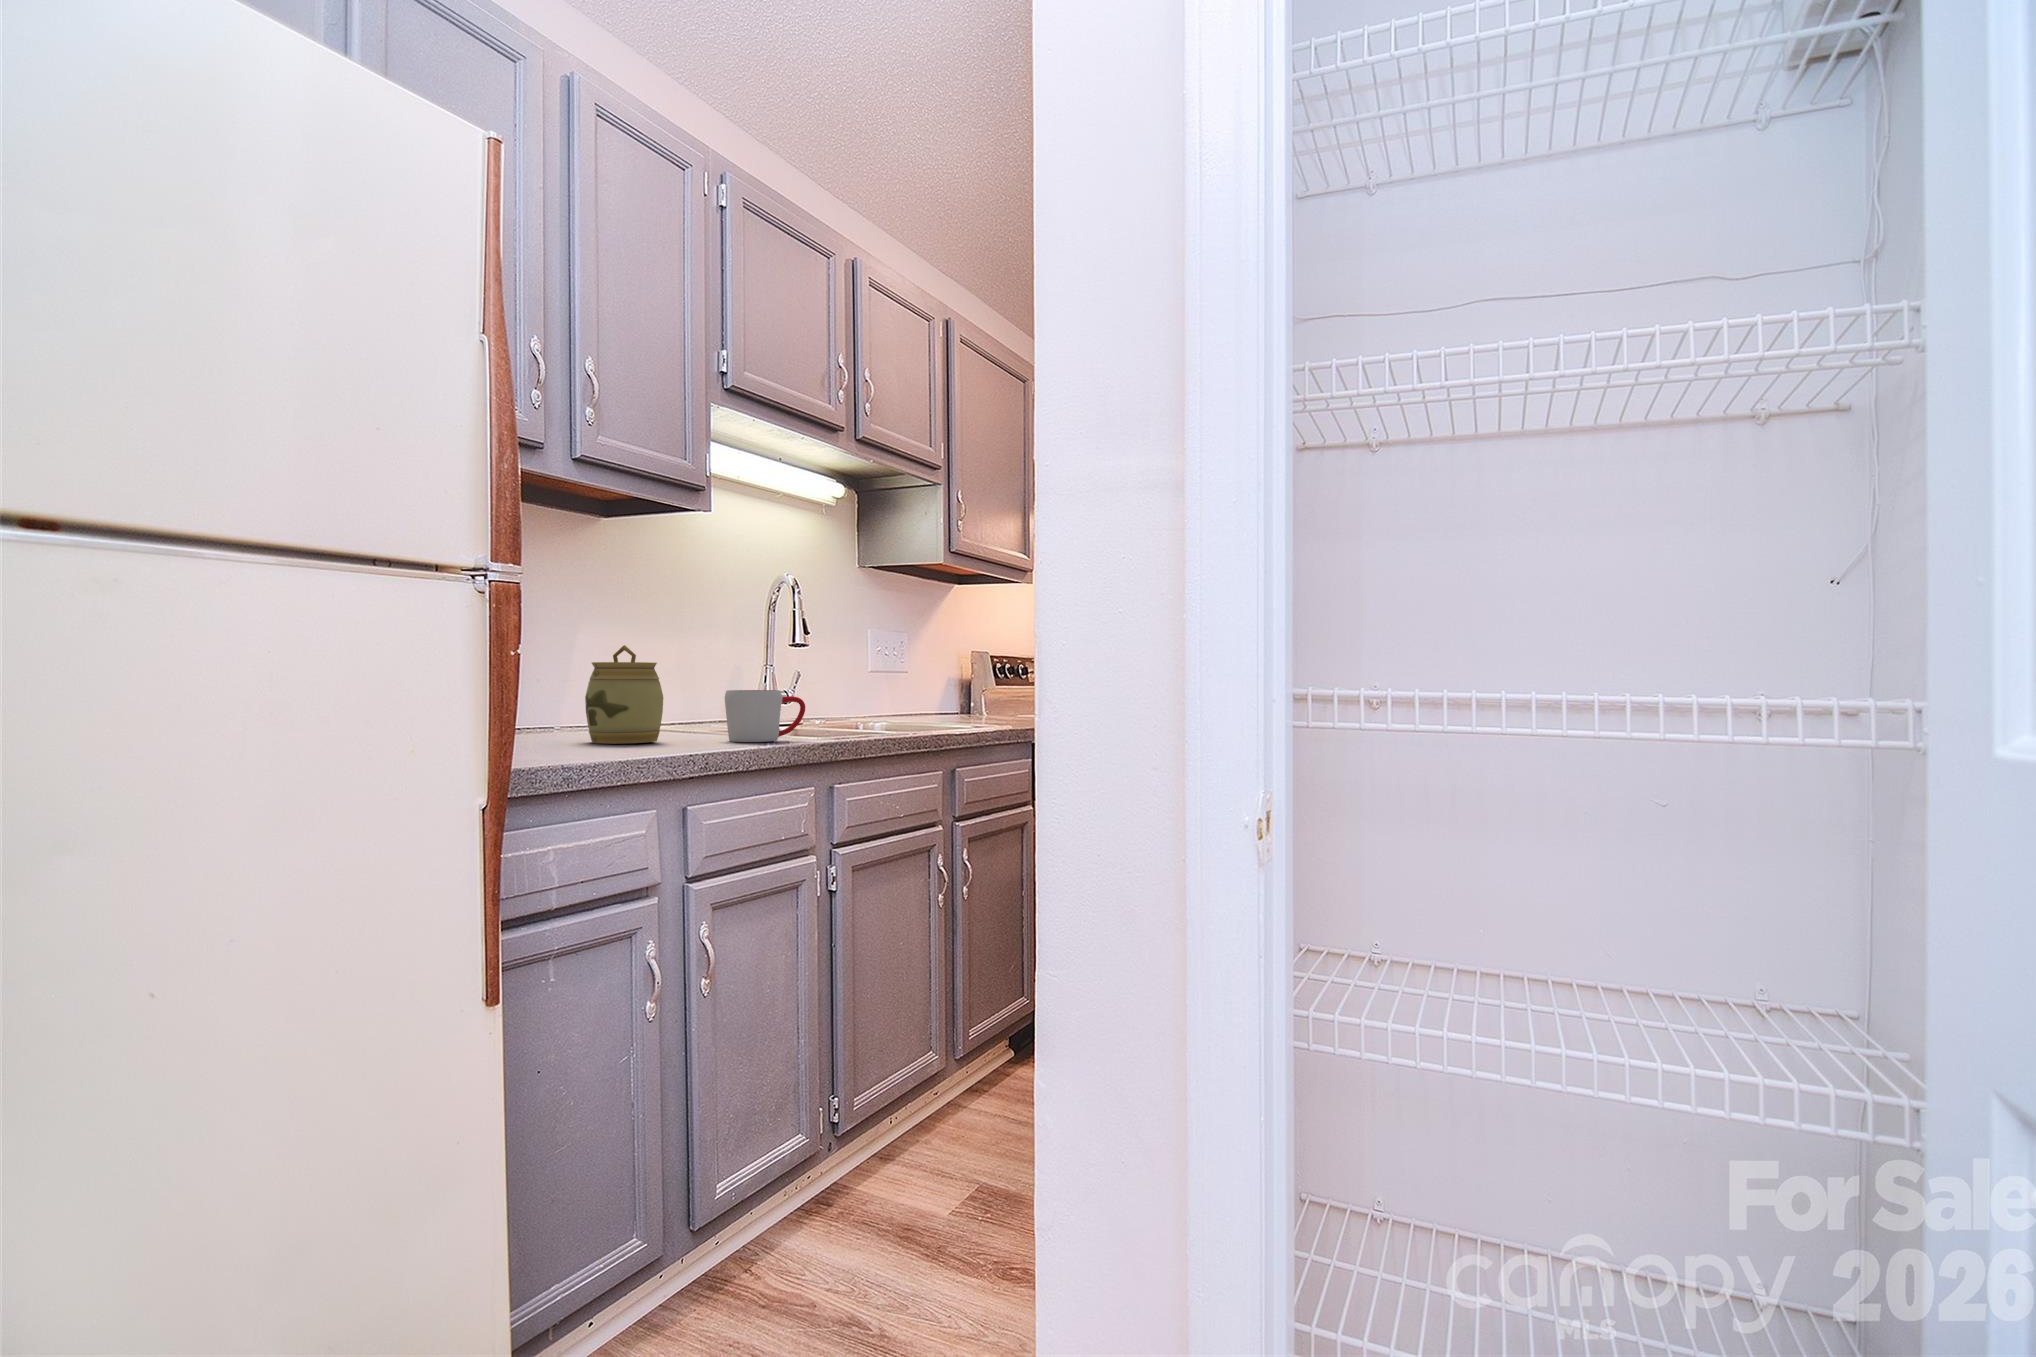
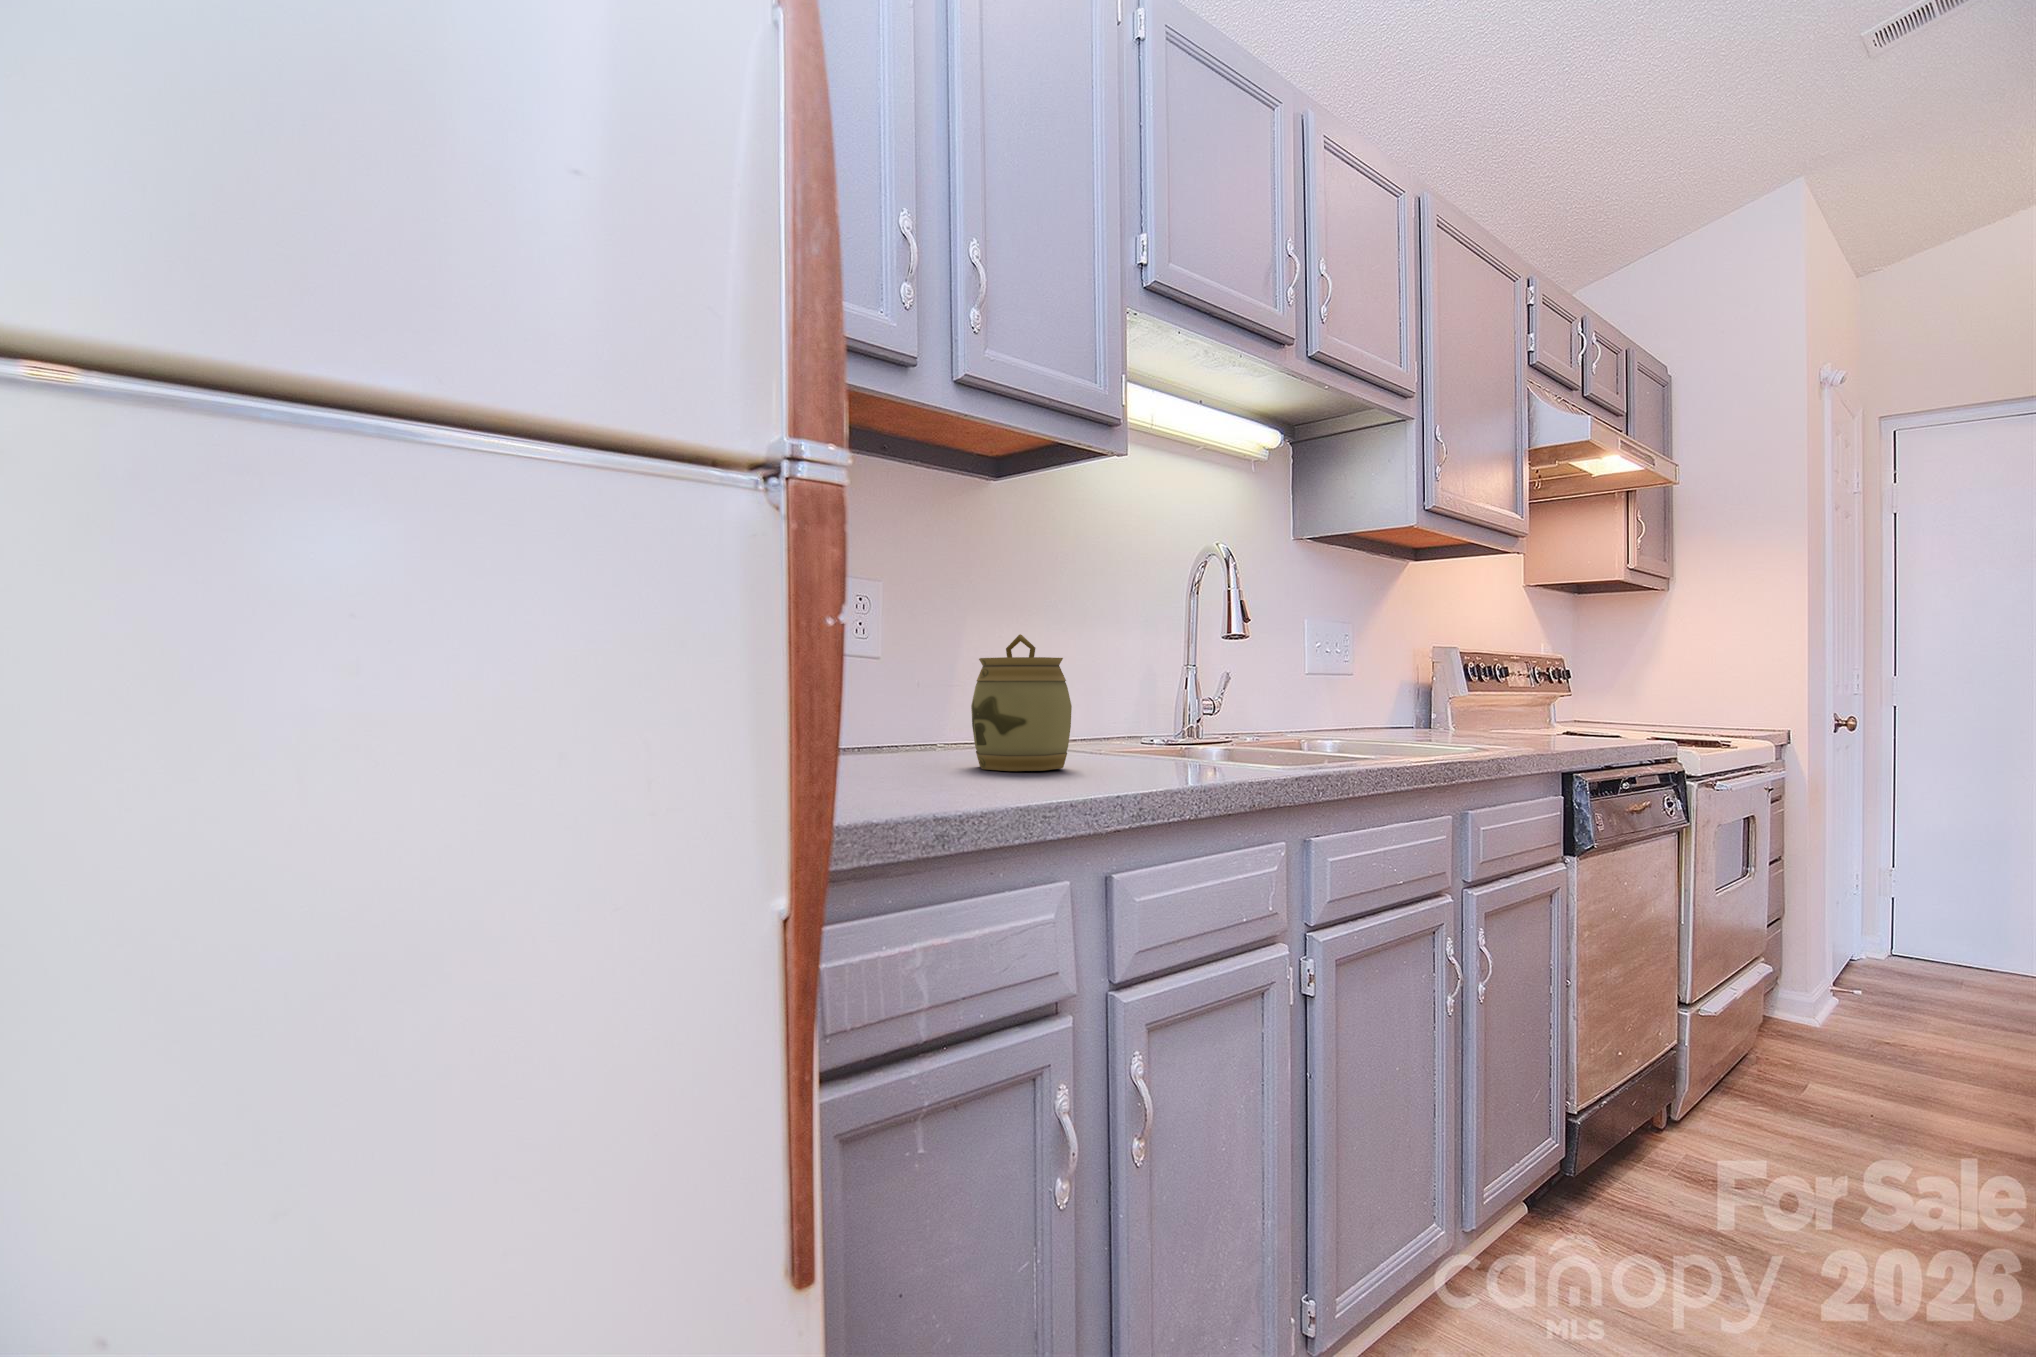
mug: present [725,690,805,742] -> none [1152,696,1265,772]

